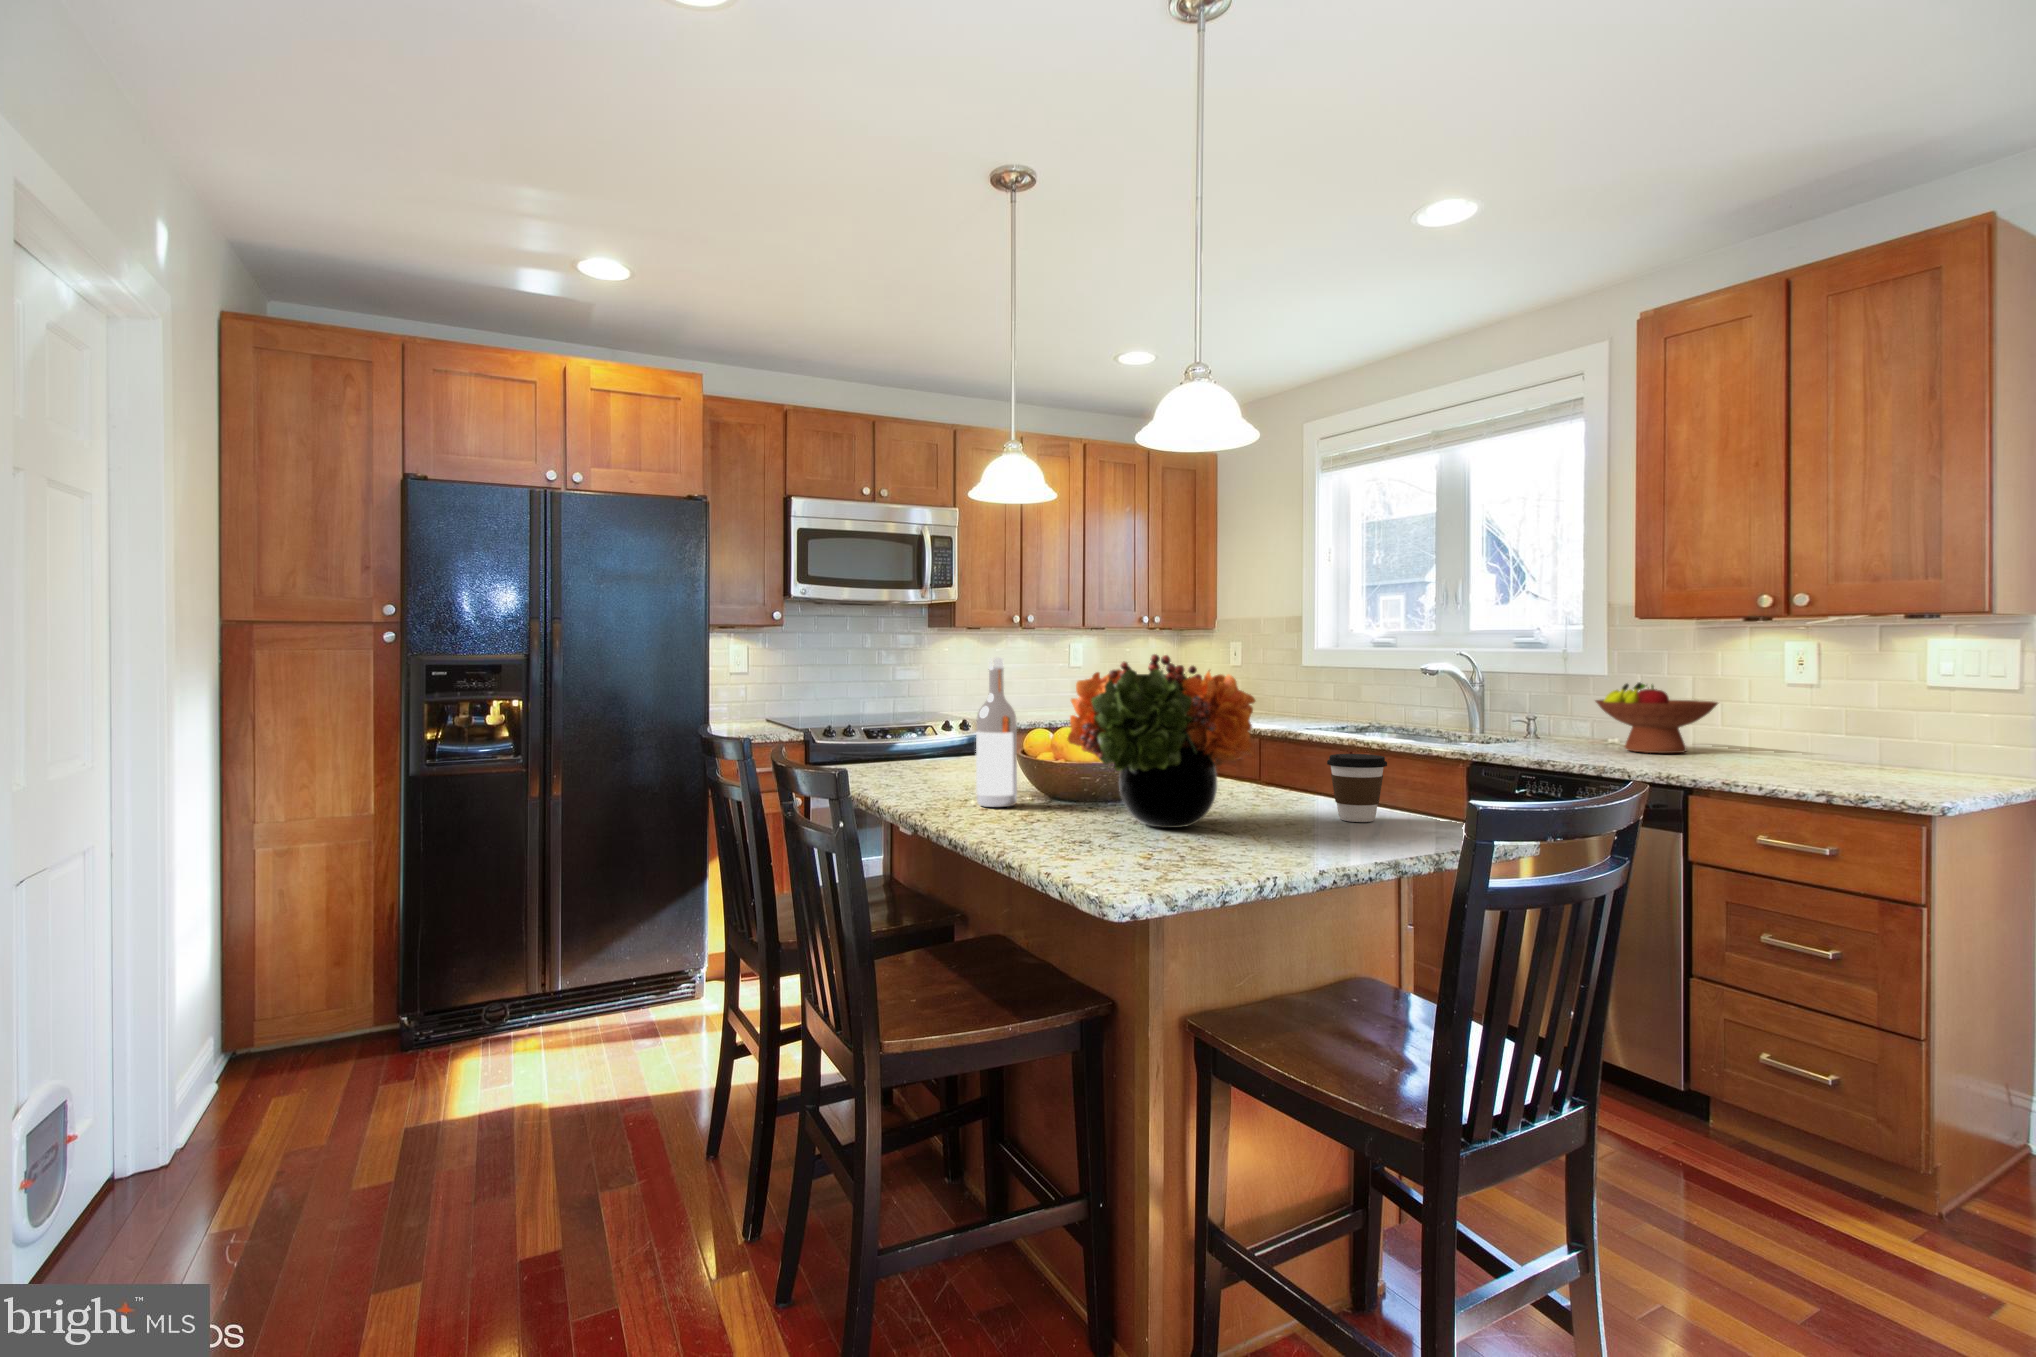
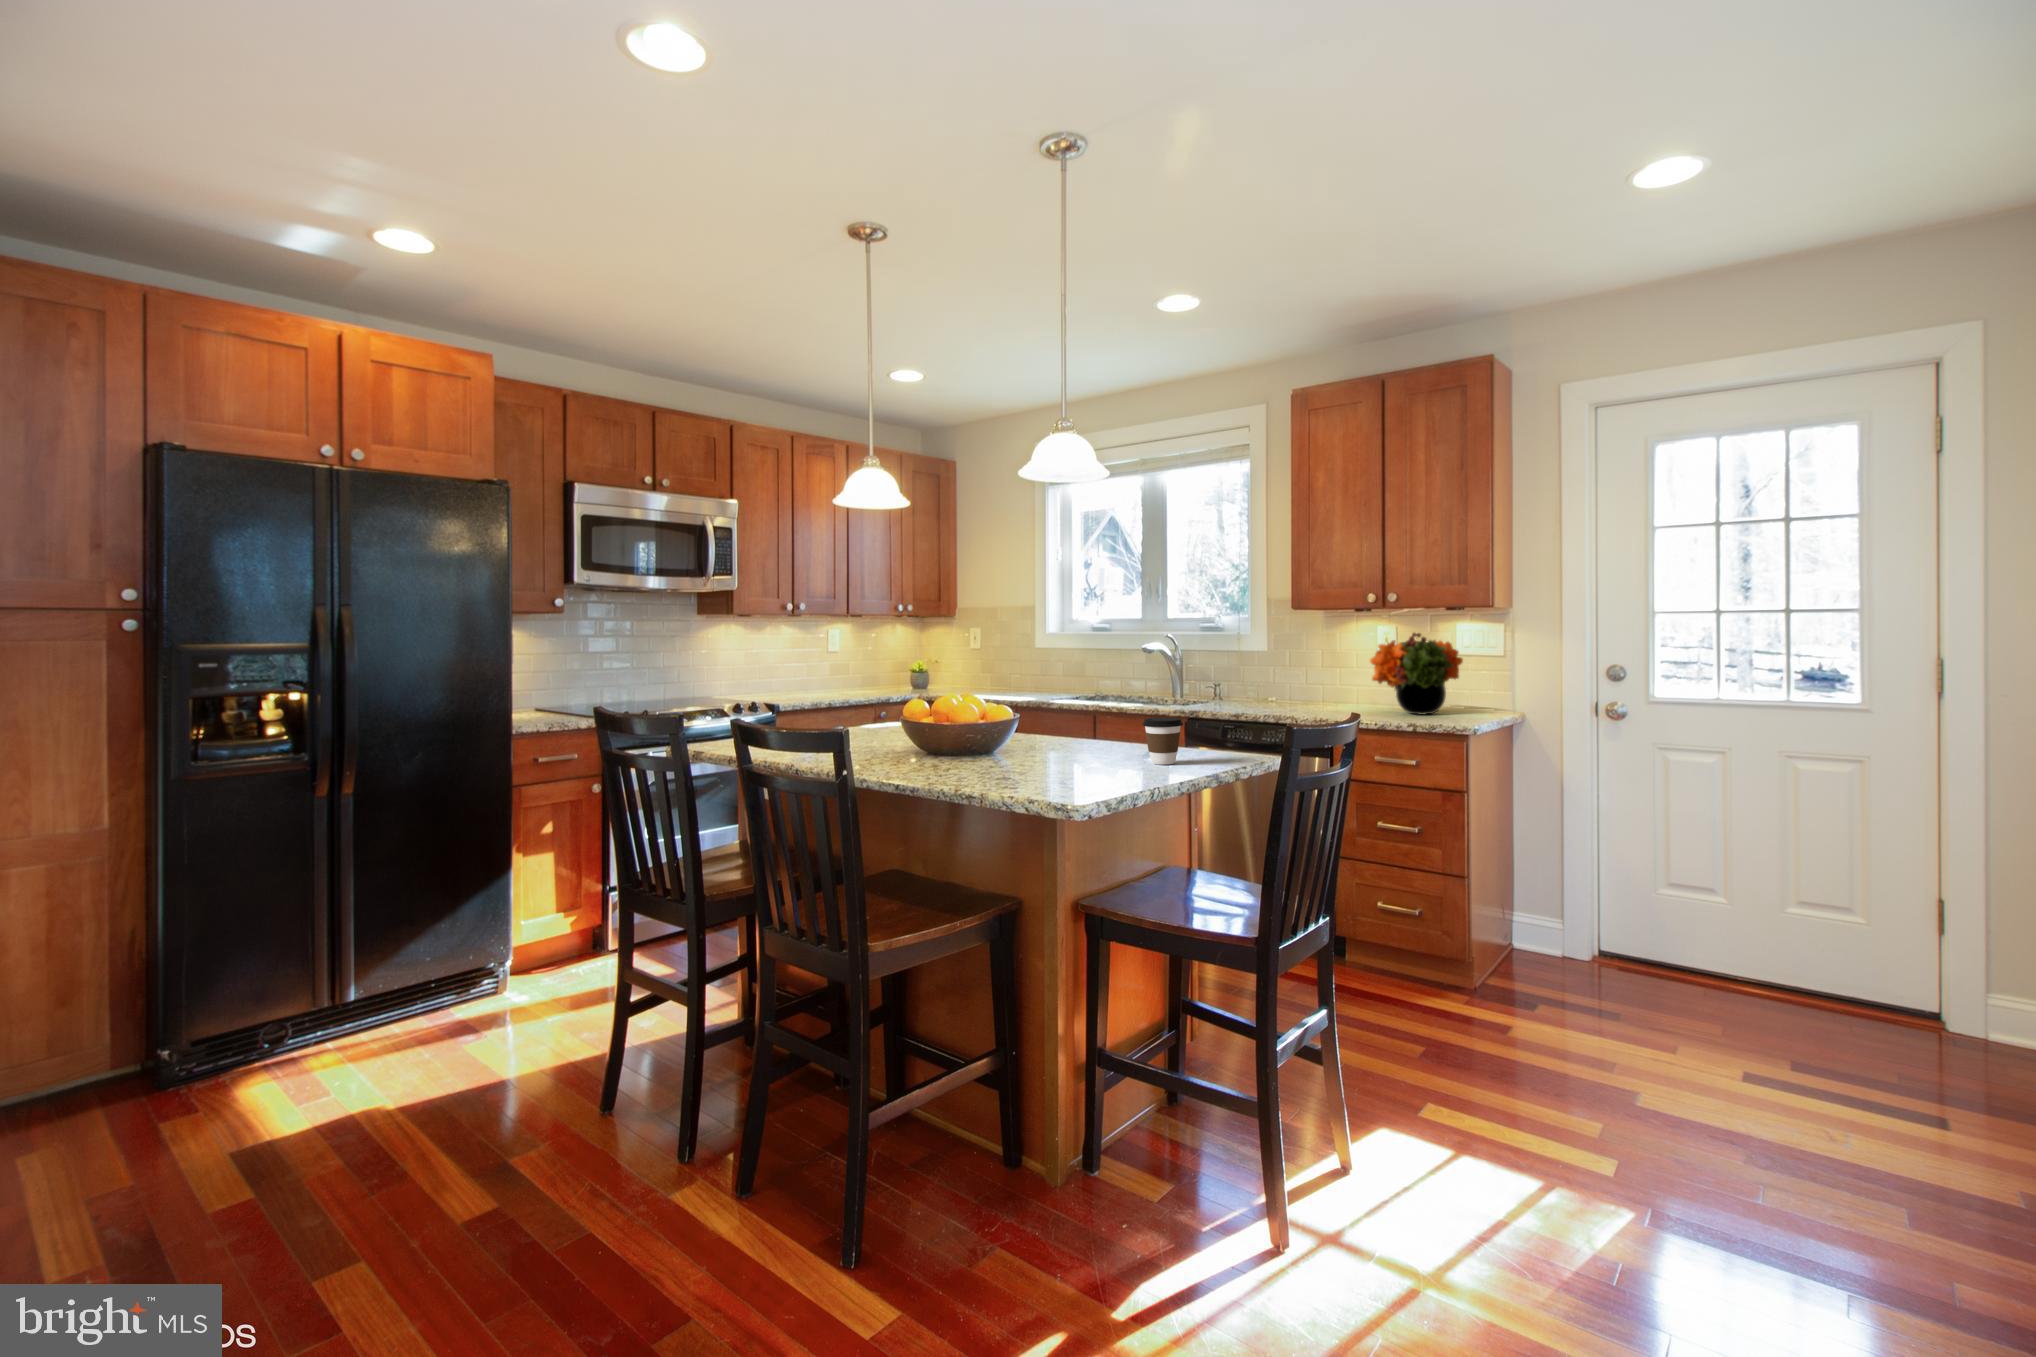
flower arrangement: present [1068,654,1255,828] -> present [1370,633,1463,715]
wine bottle: present [976,657,1017,807] -> none [888,655,921,772]
fruit bowl: present [1596,682,1718,753] -> none [1265,655,1344,705]

